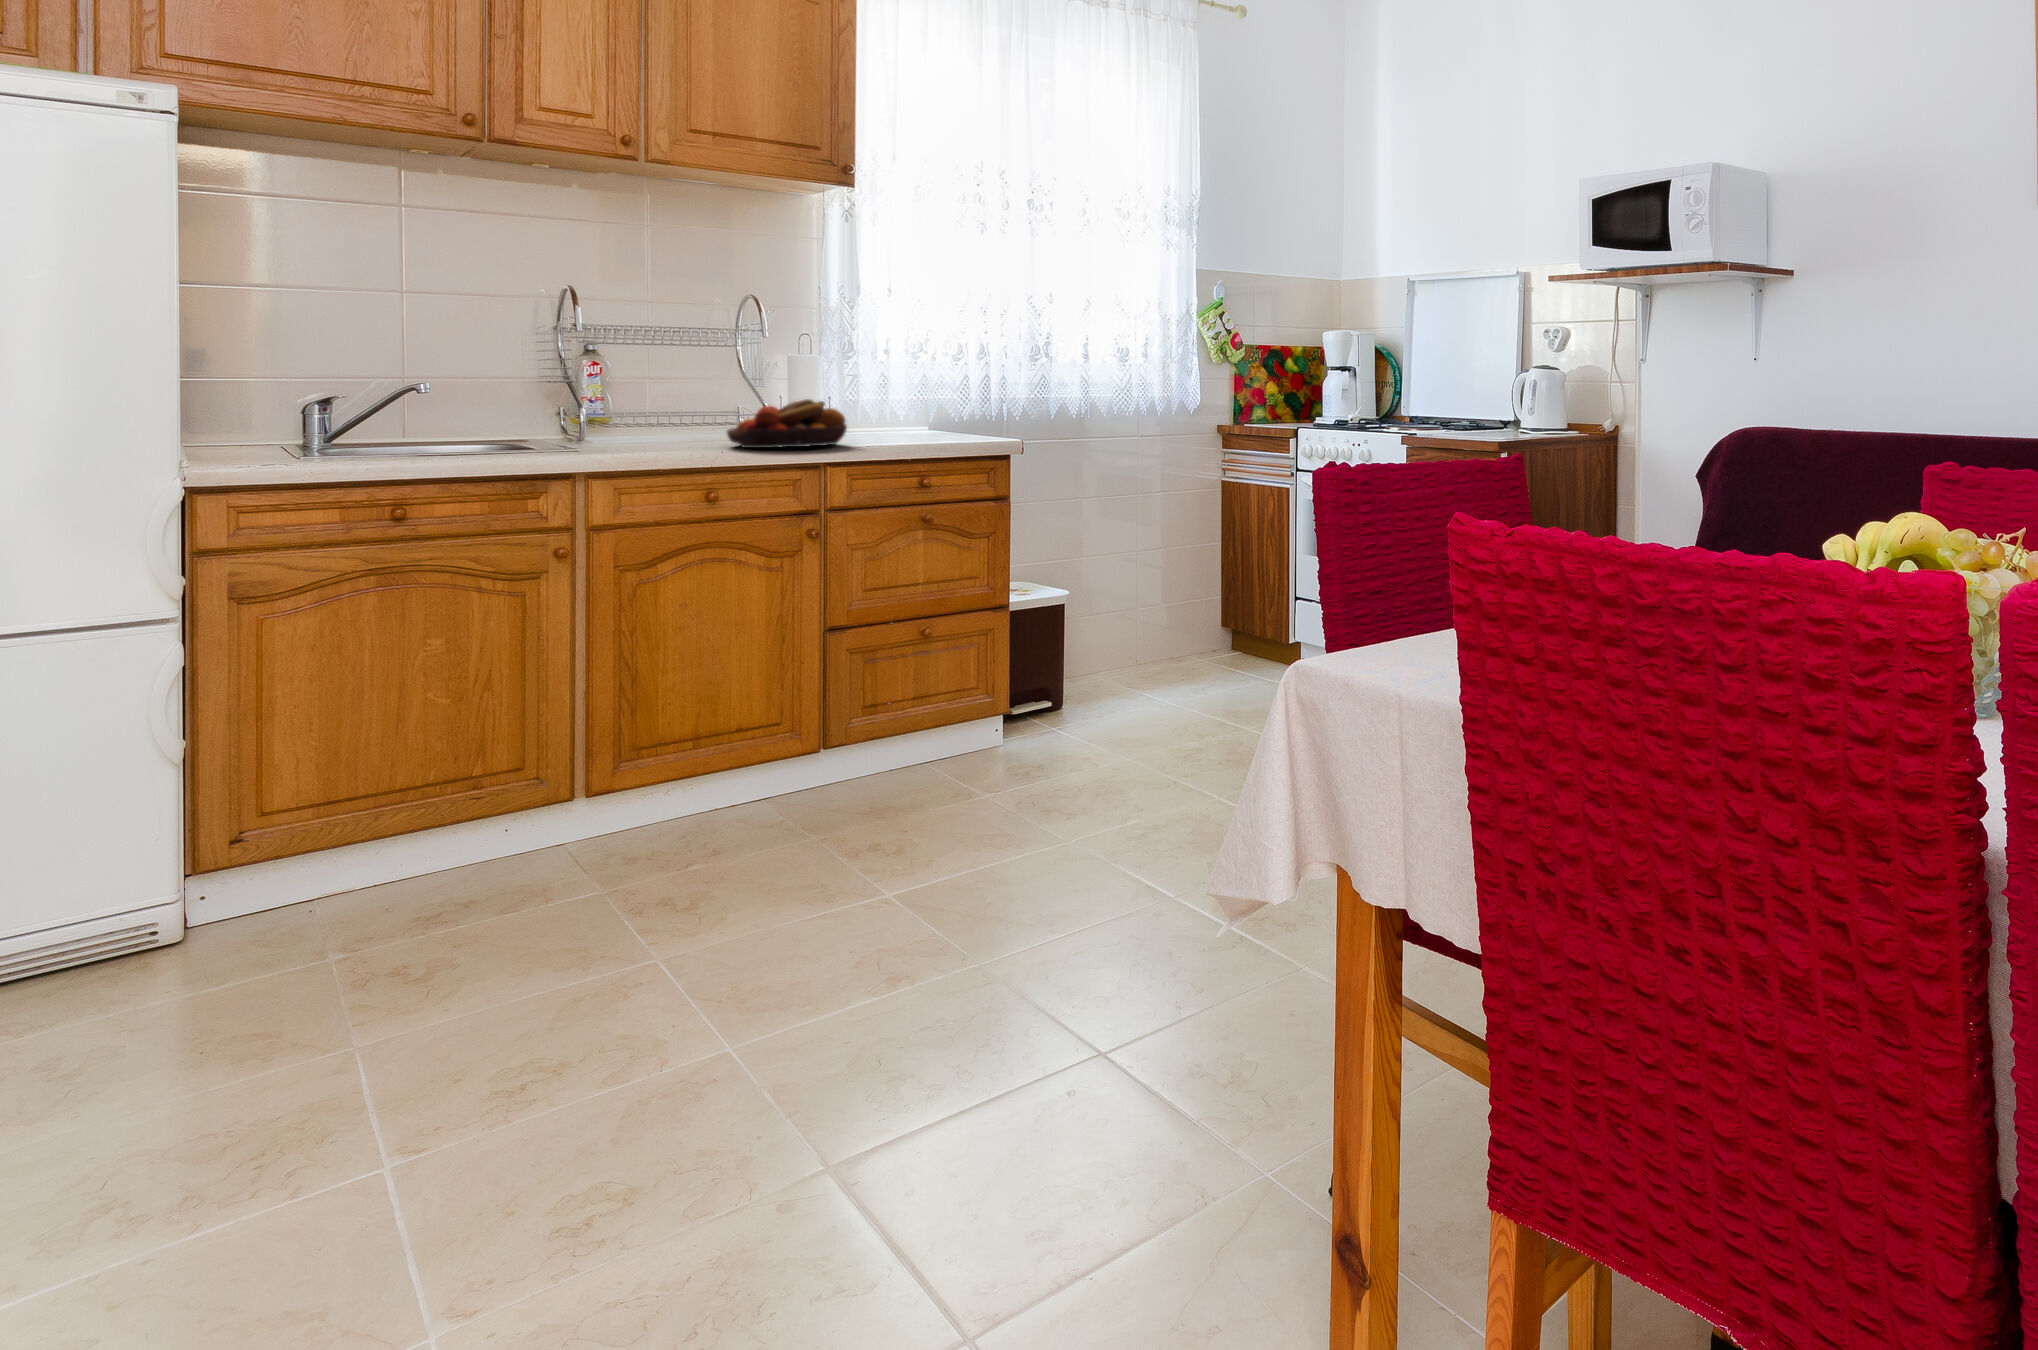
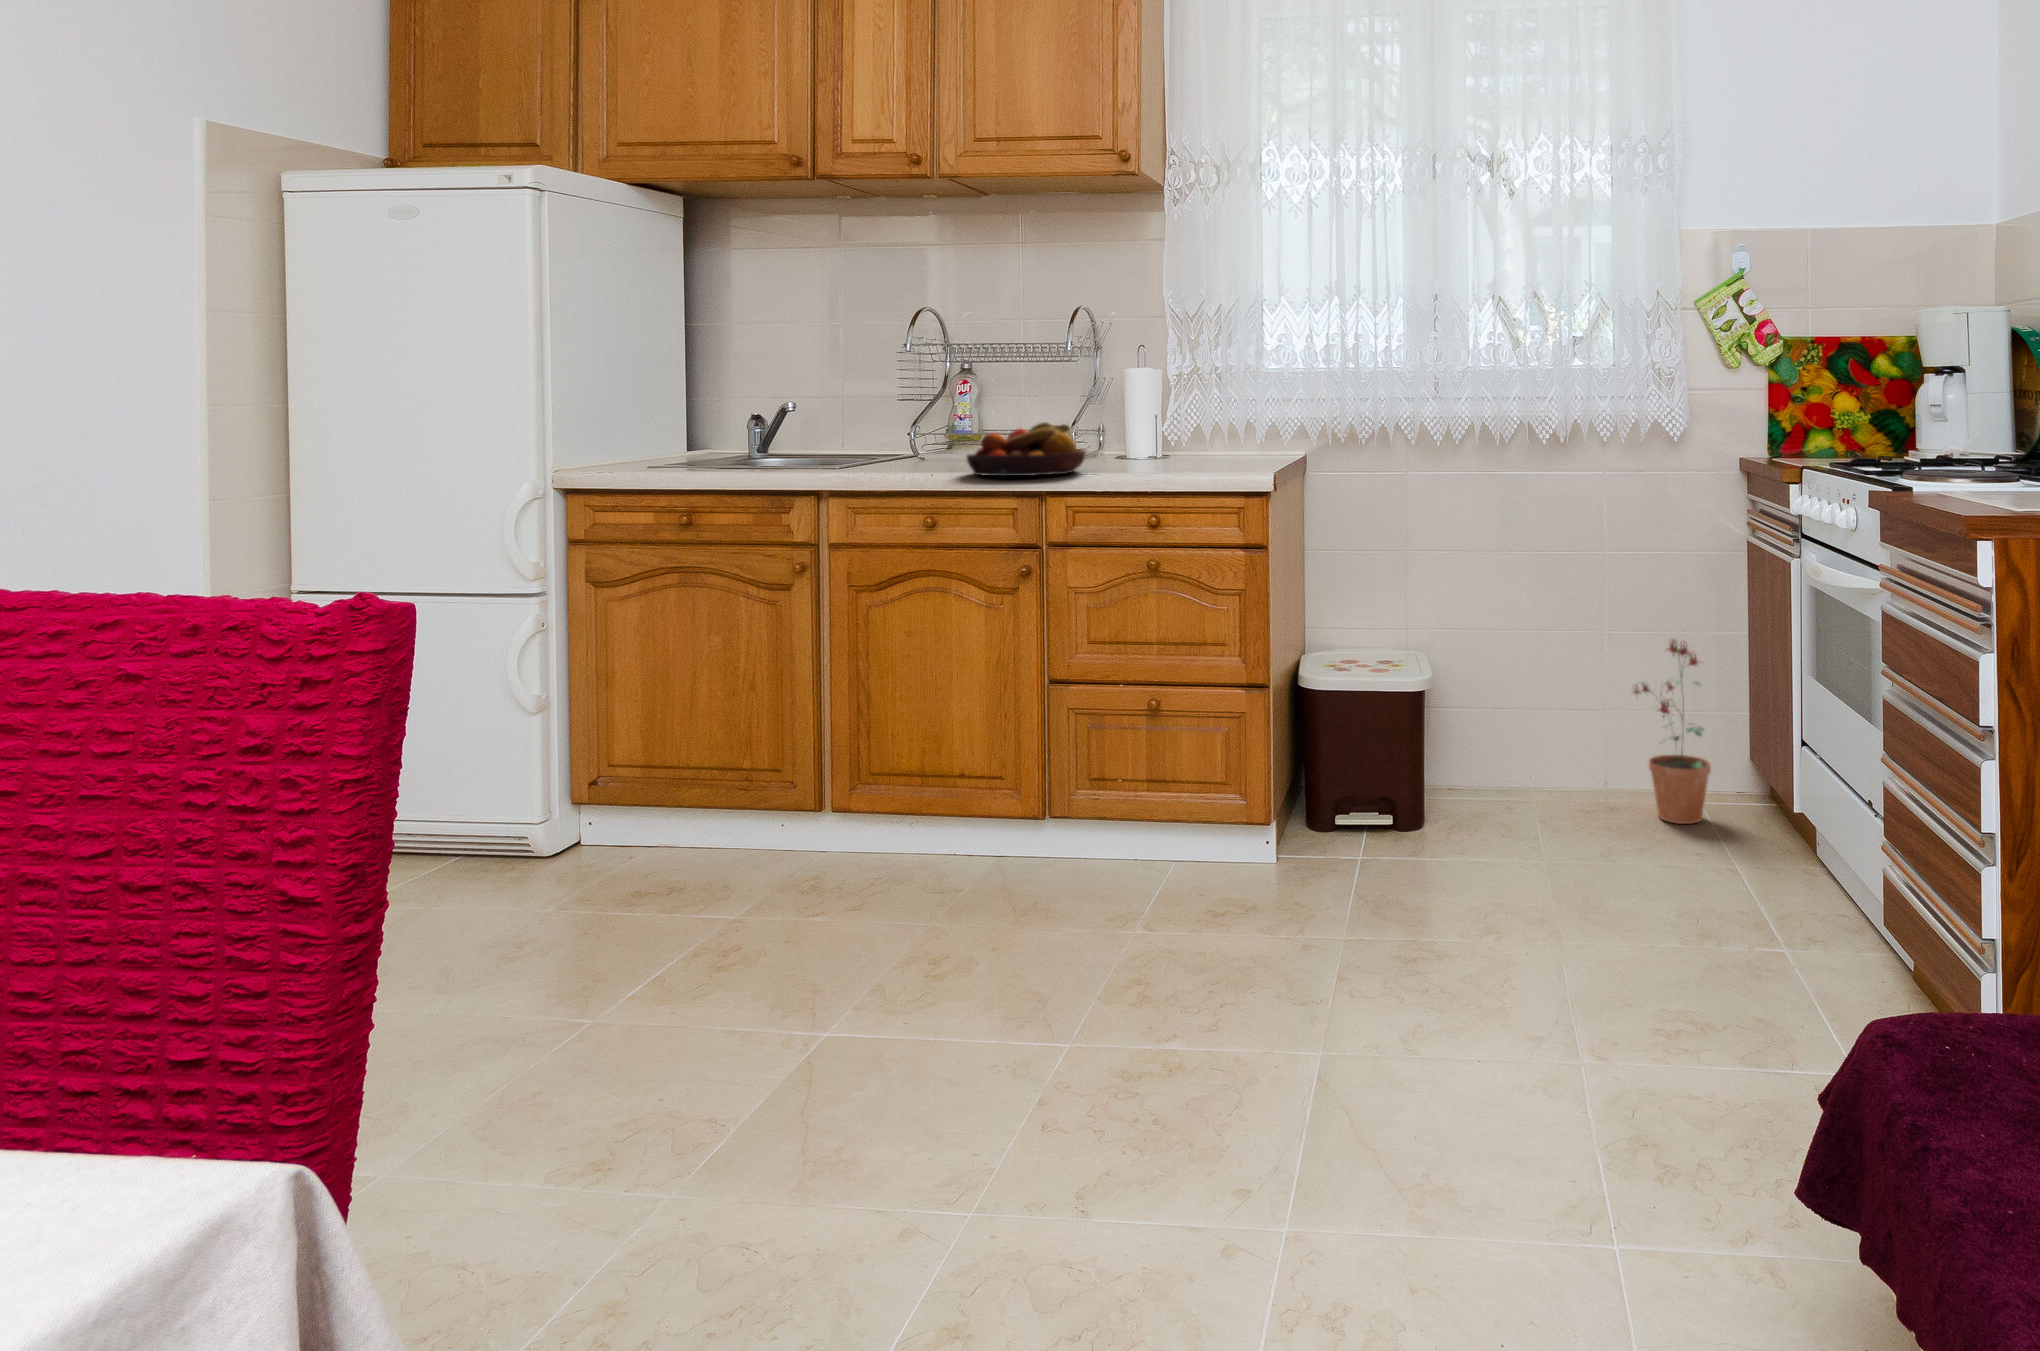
potted plant: none [1165,546,1230,668] -> present [1633,639,1711,824]

